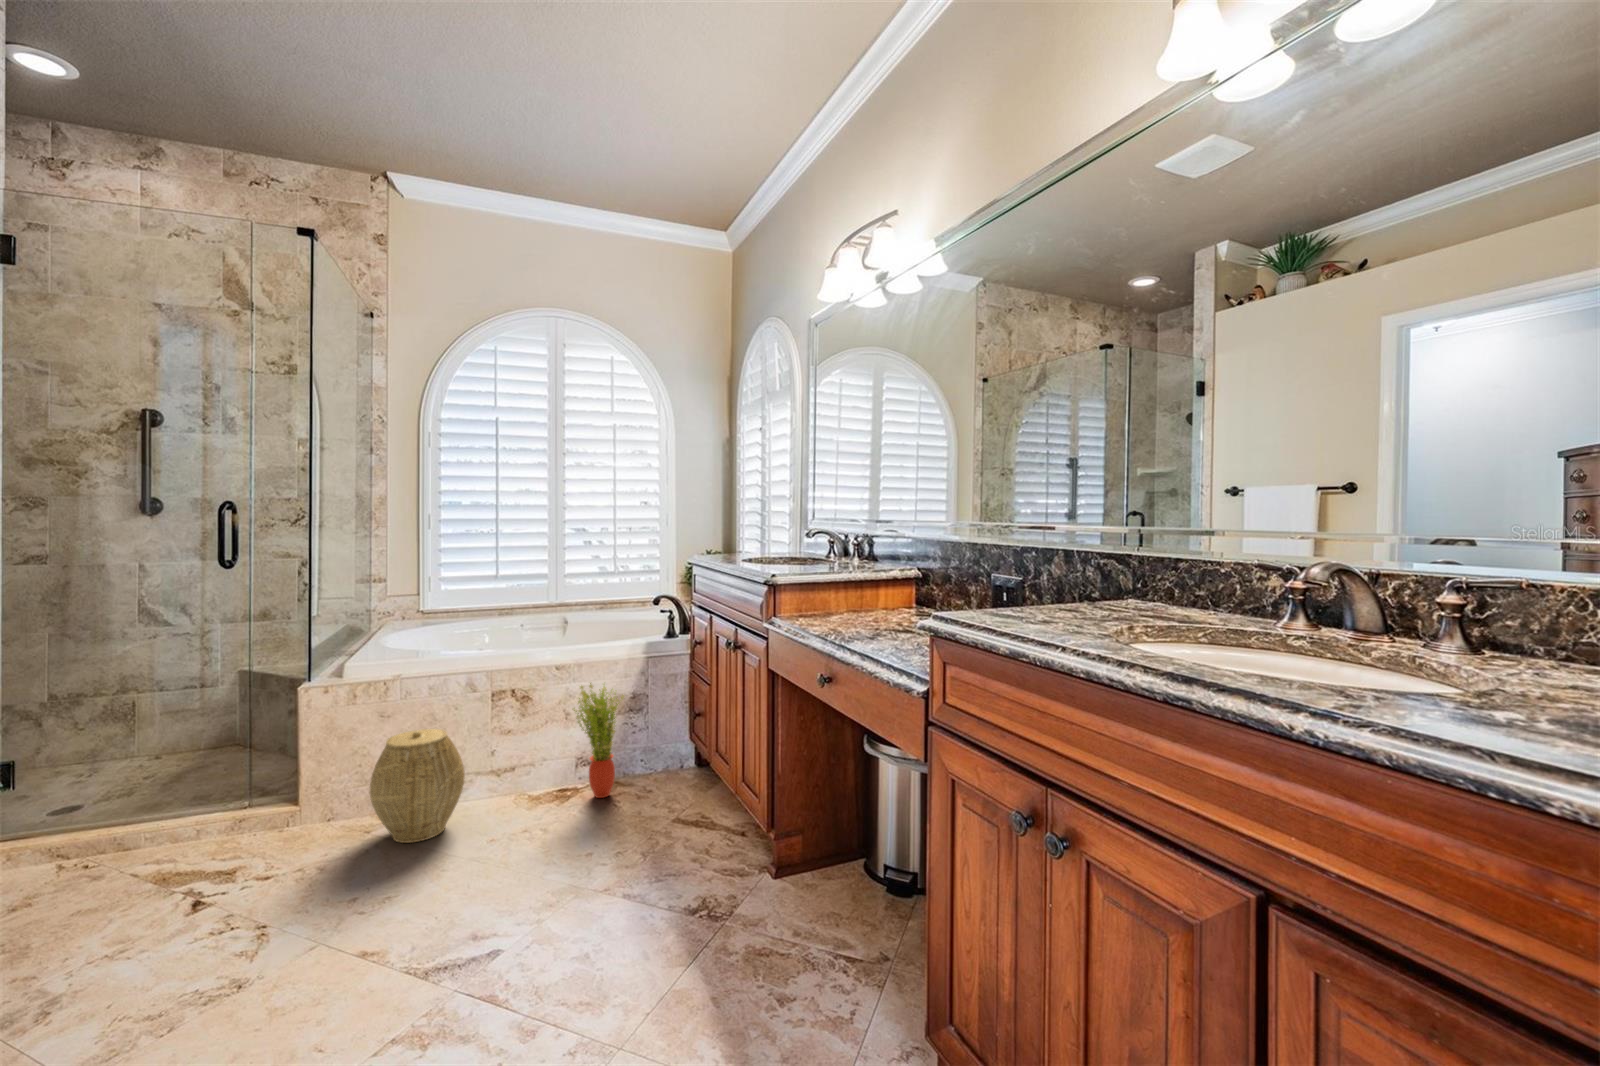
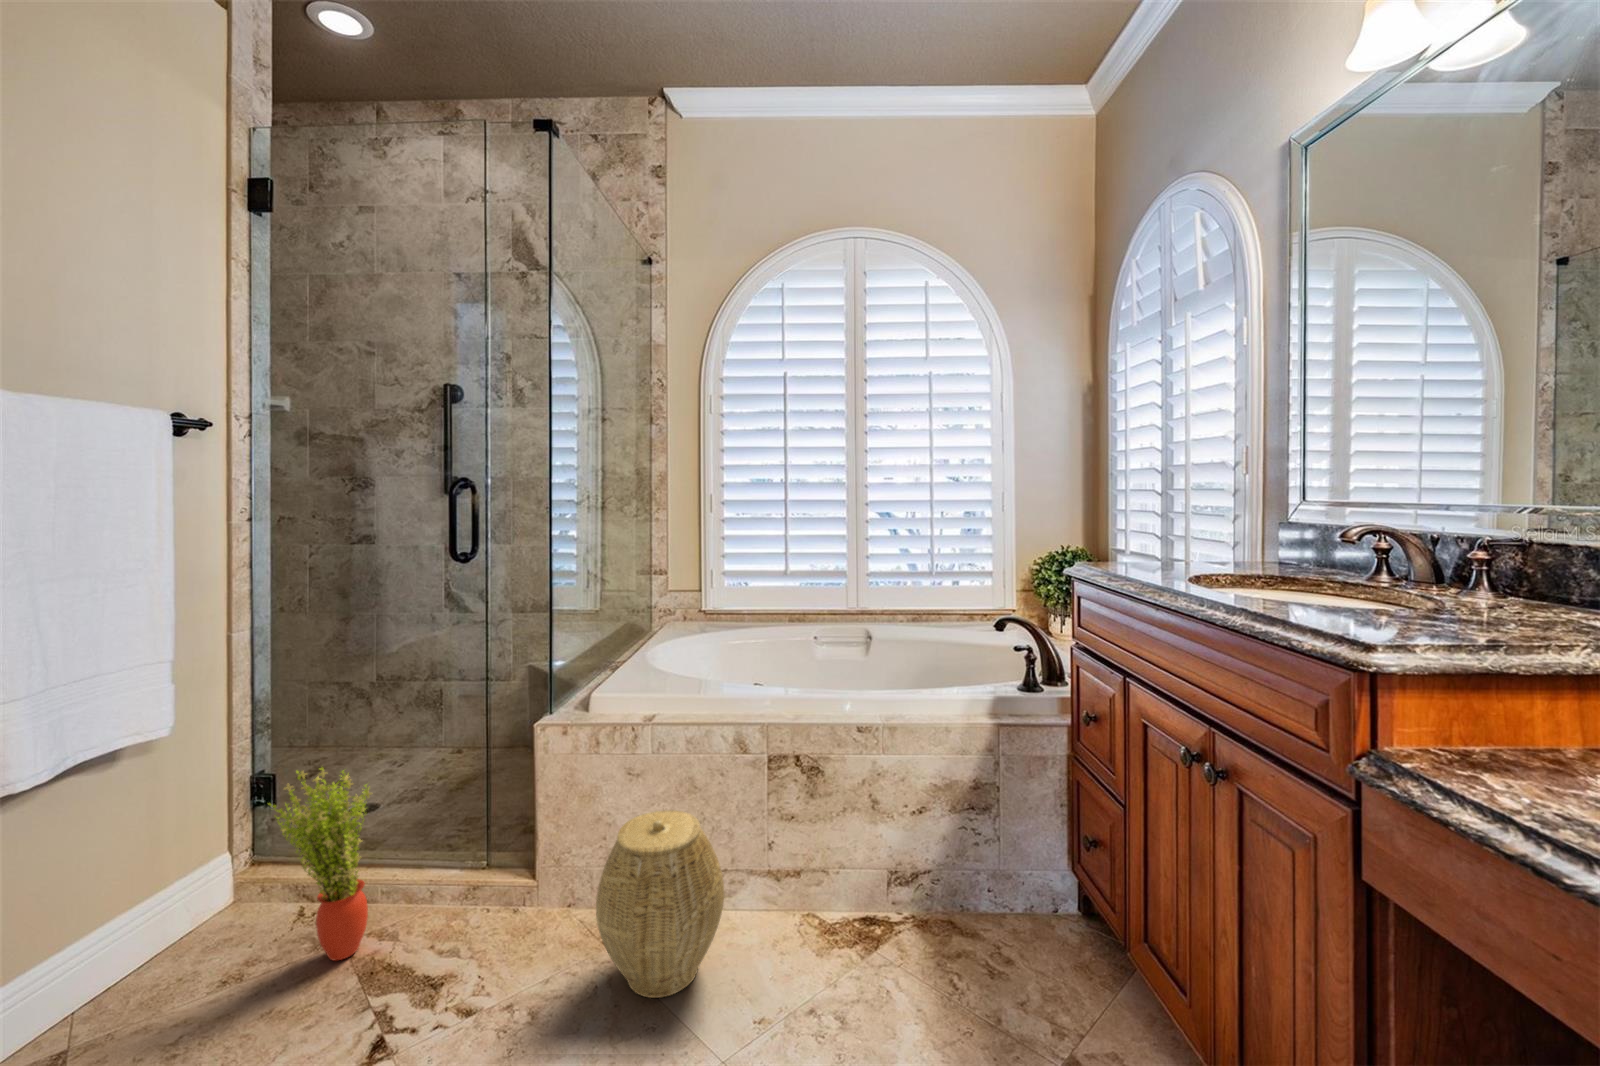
potted plant: present [574,683,625,798] -> present [270,767,371,961]

